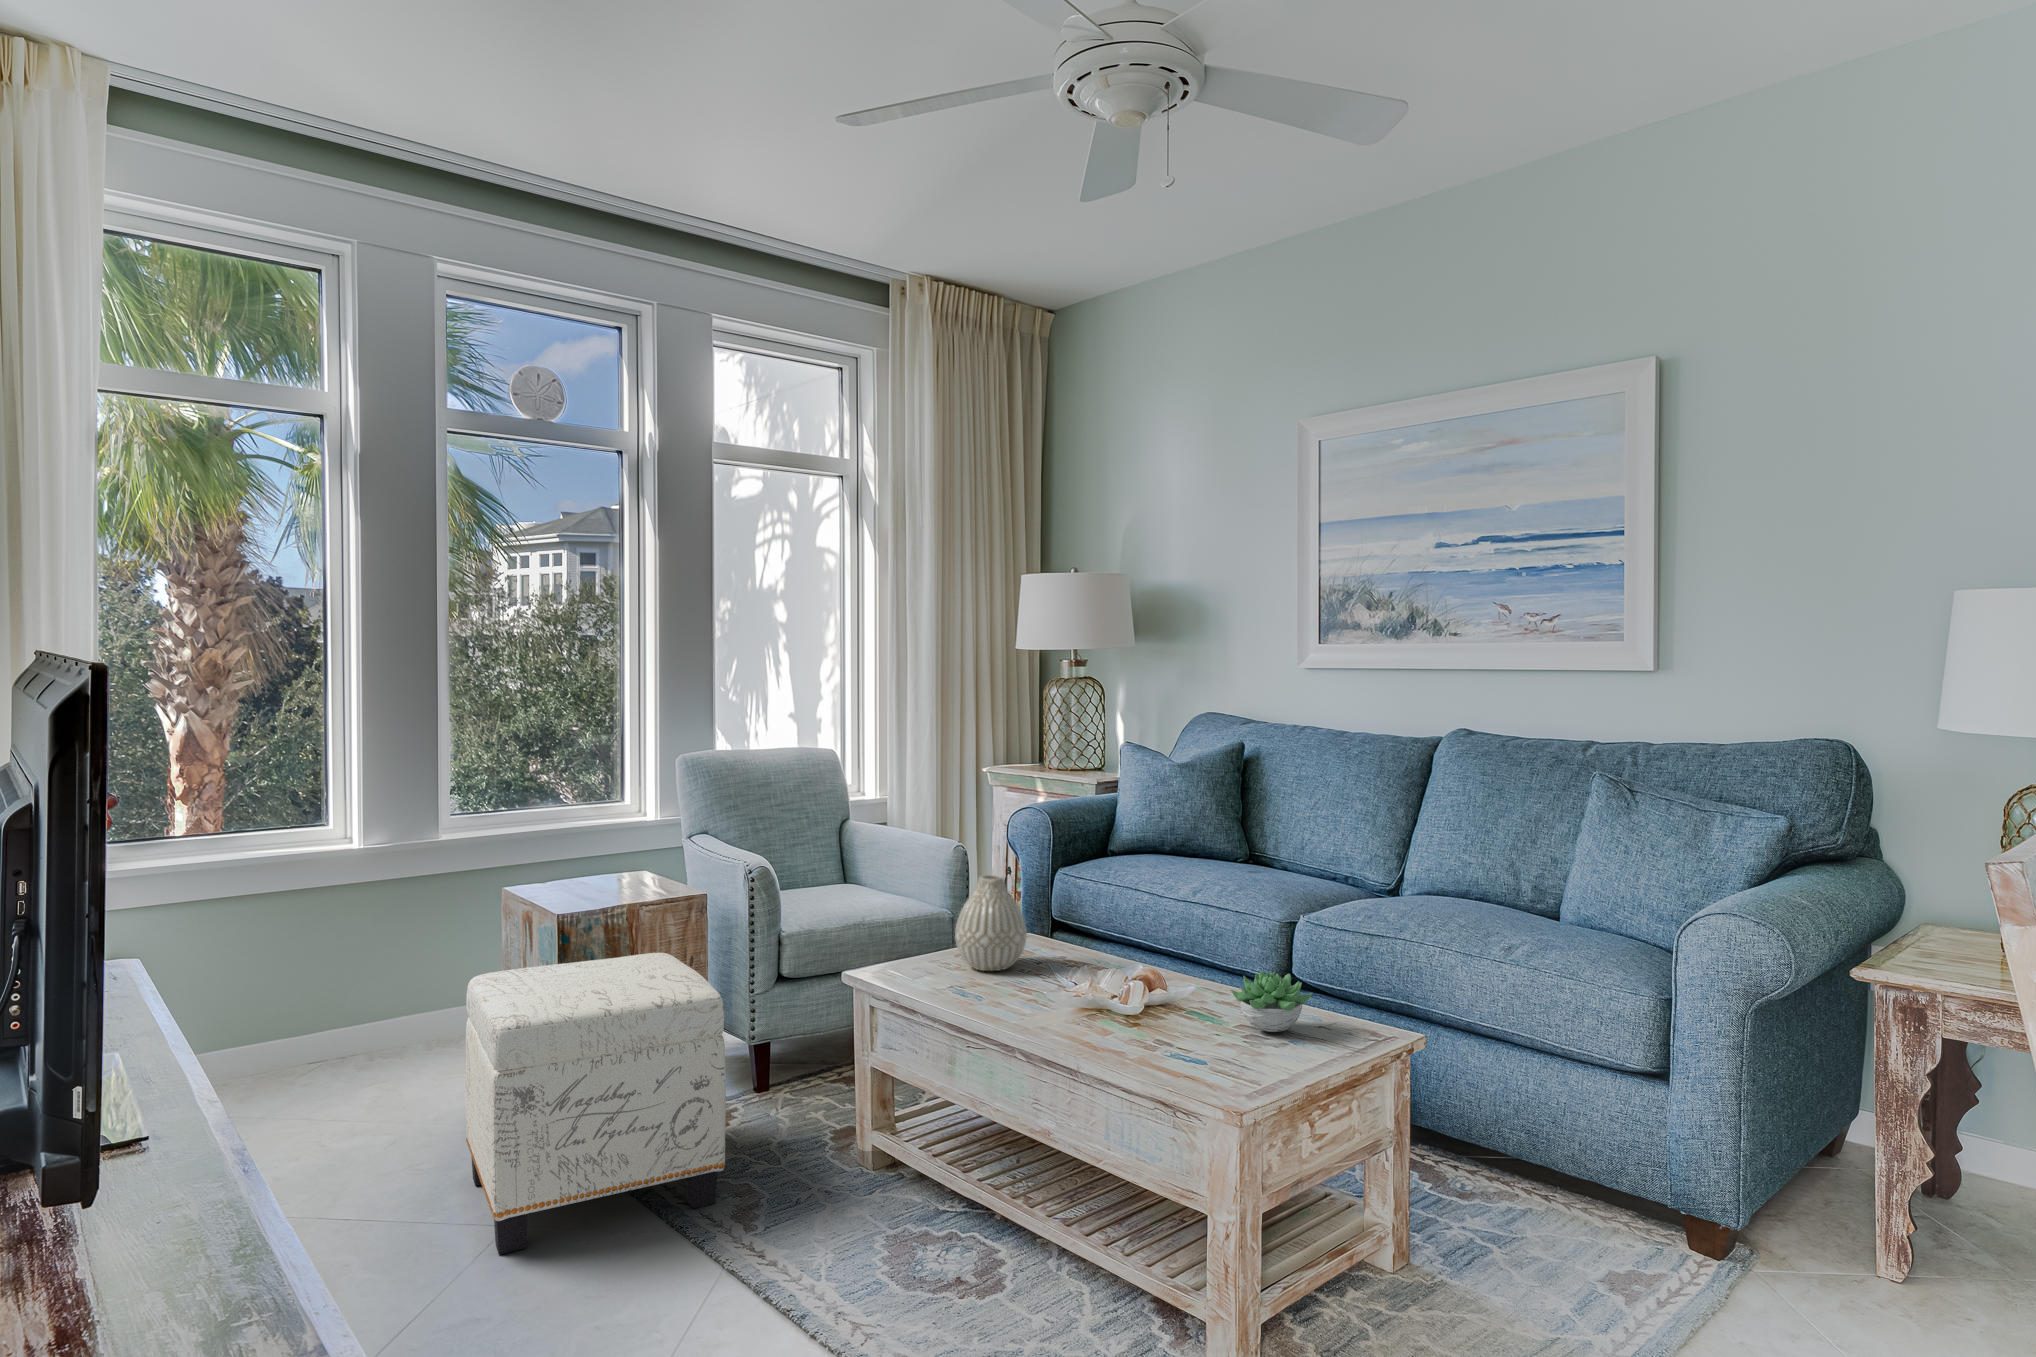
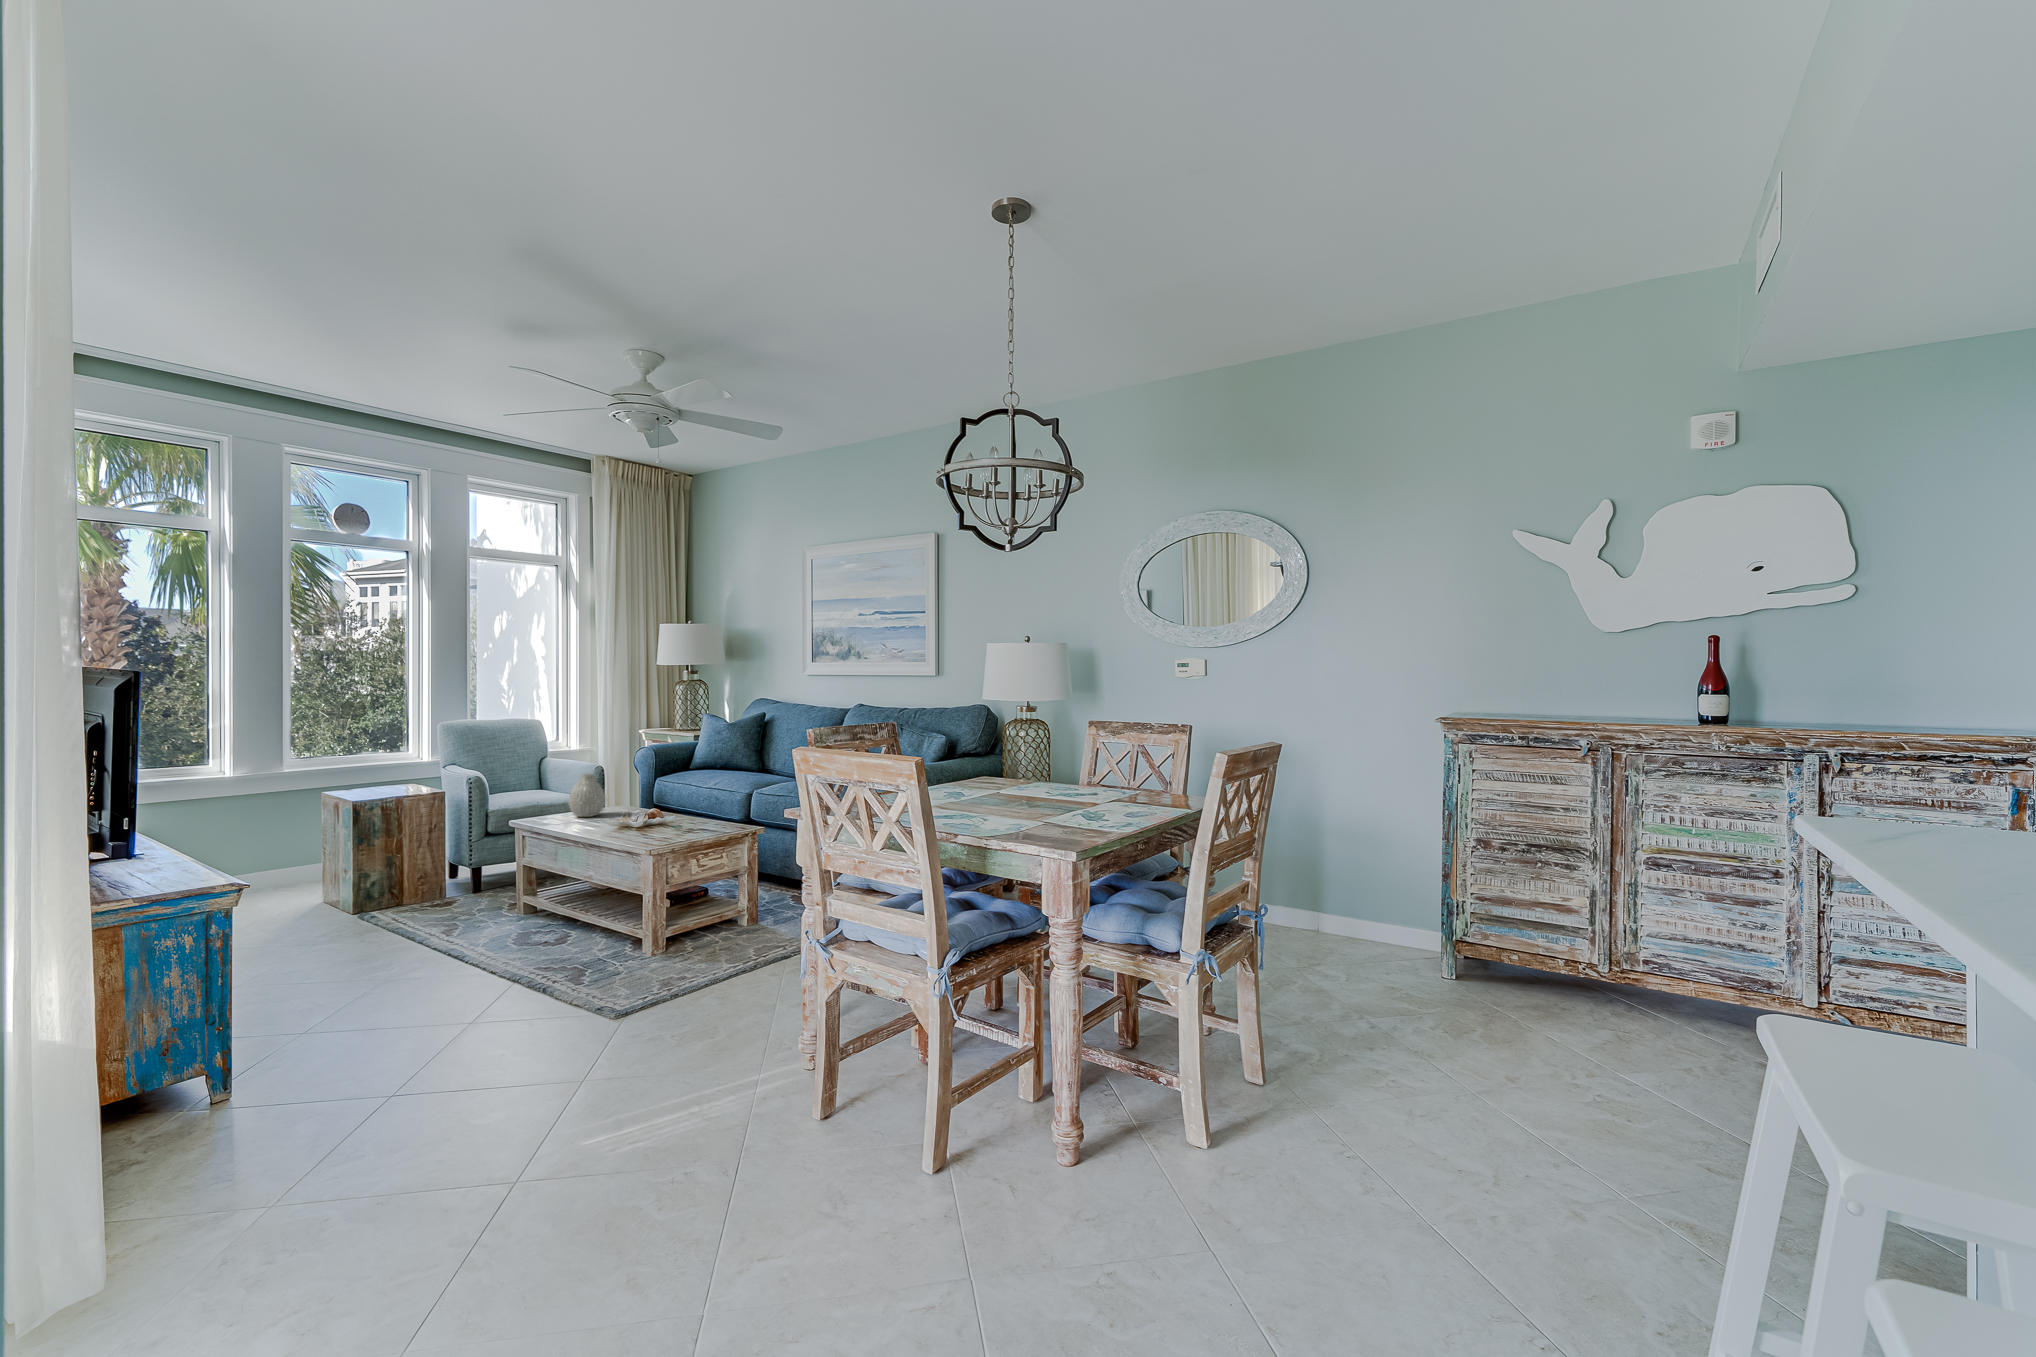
ottoman: present [465,953,726,1255] -> none [297,818,442,951]
succulent plant: present [1230,971,1313,1032] -> none [678,805,713,829]

